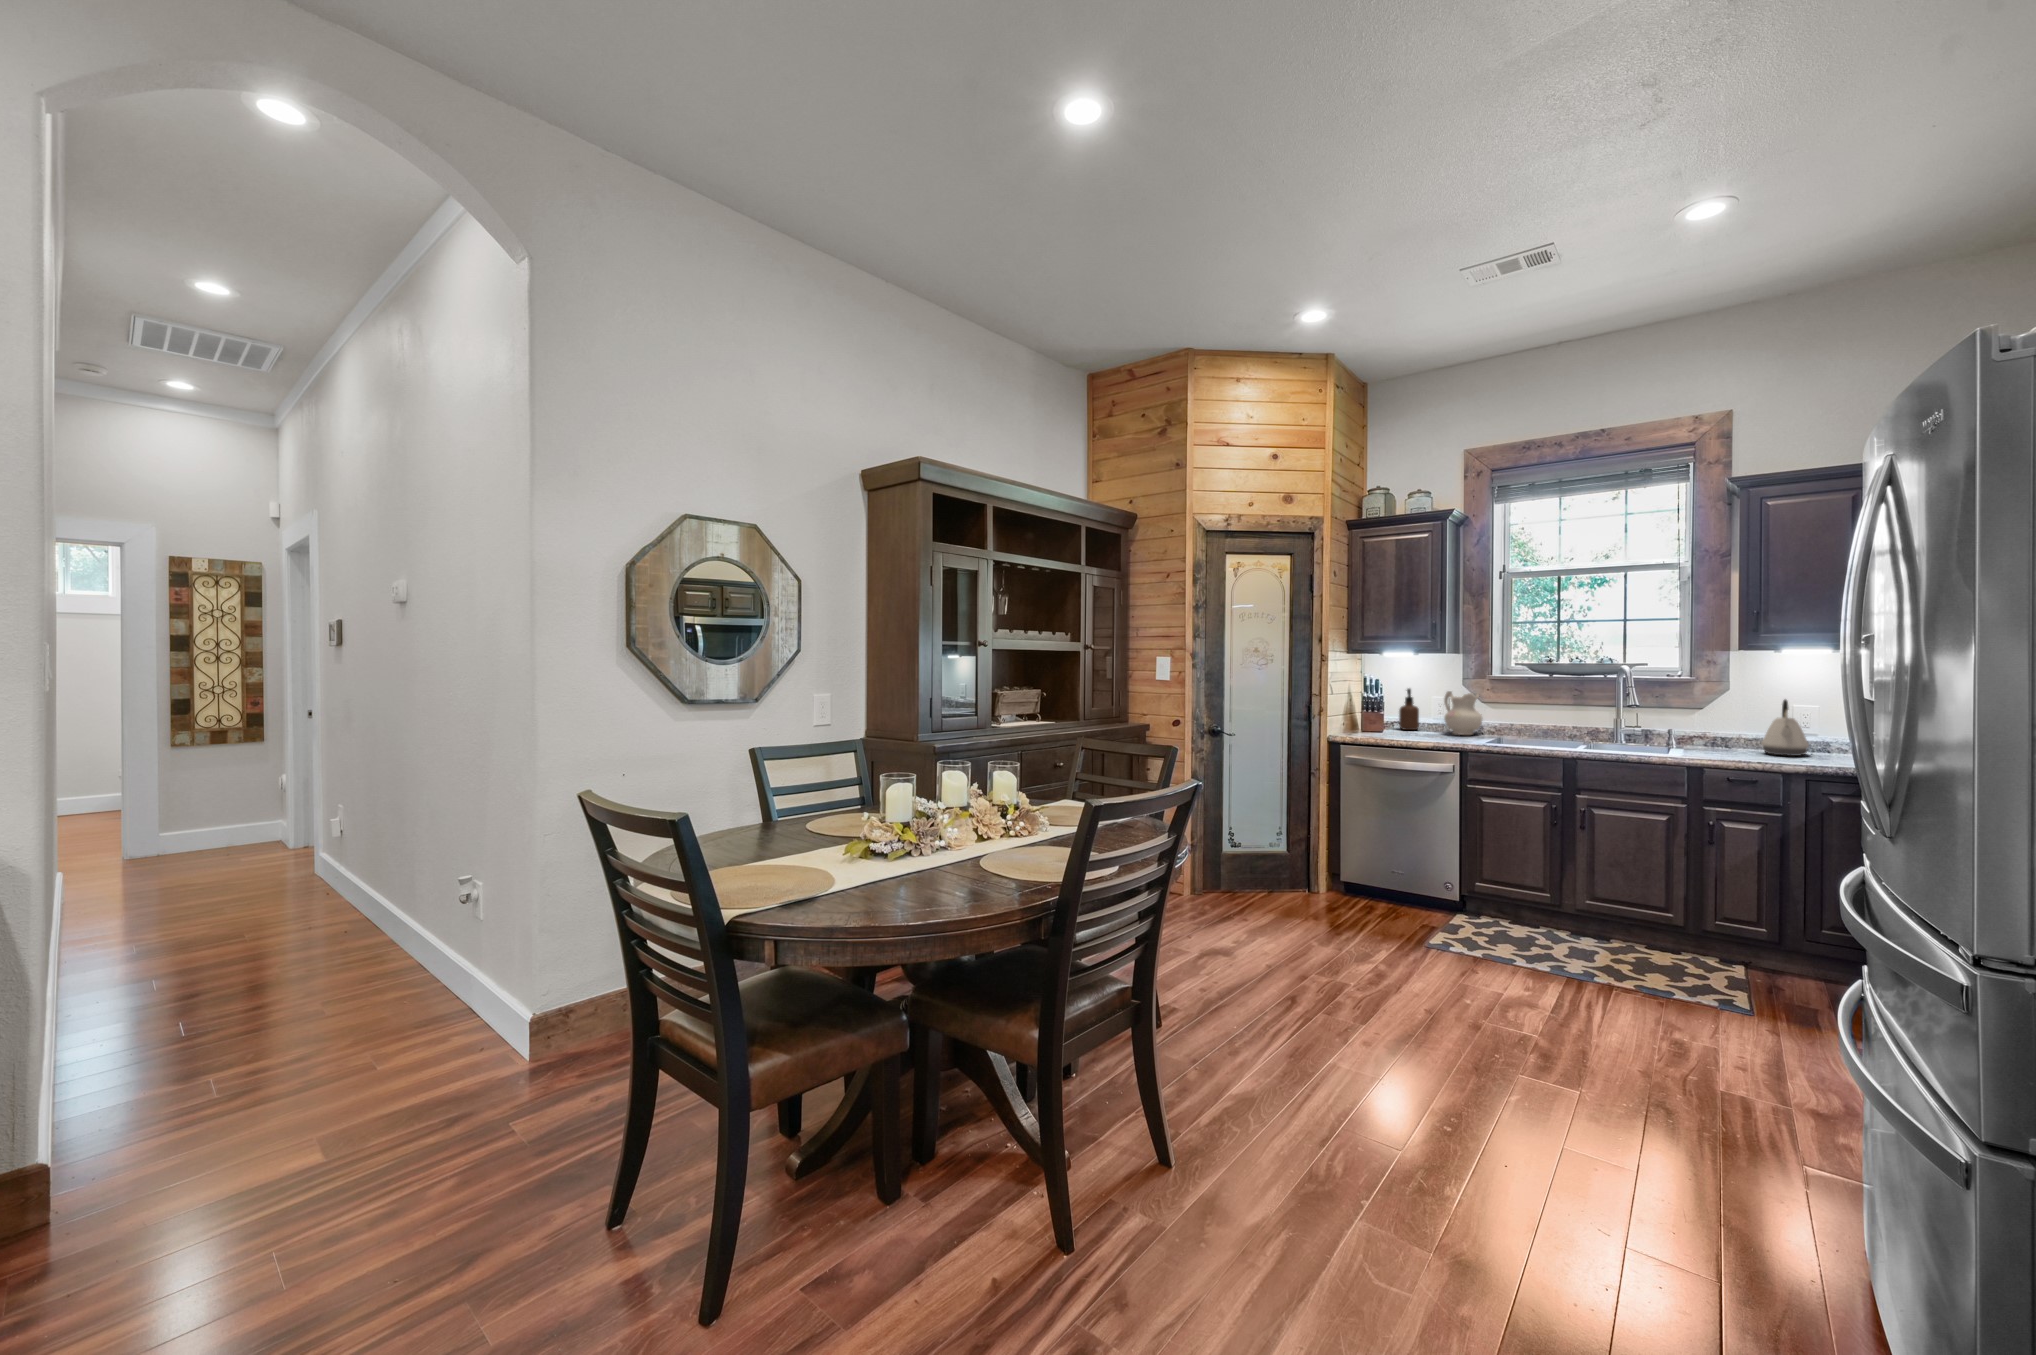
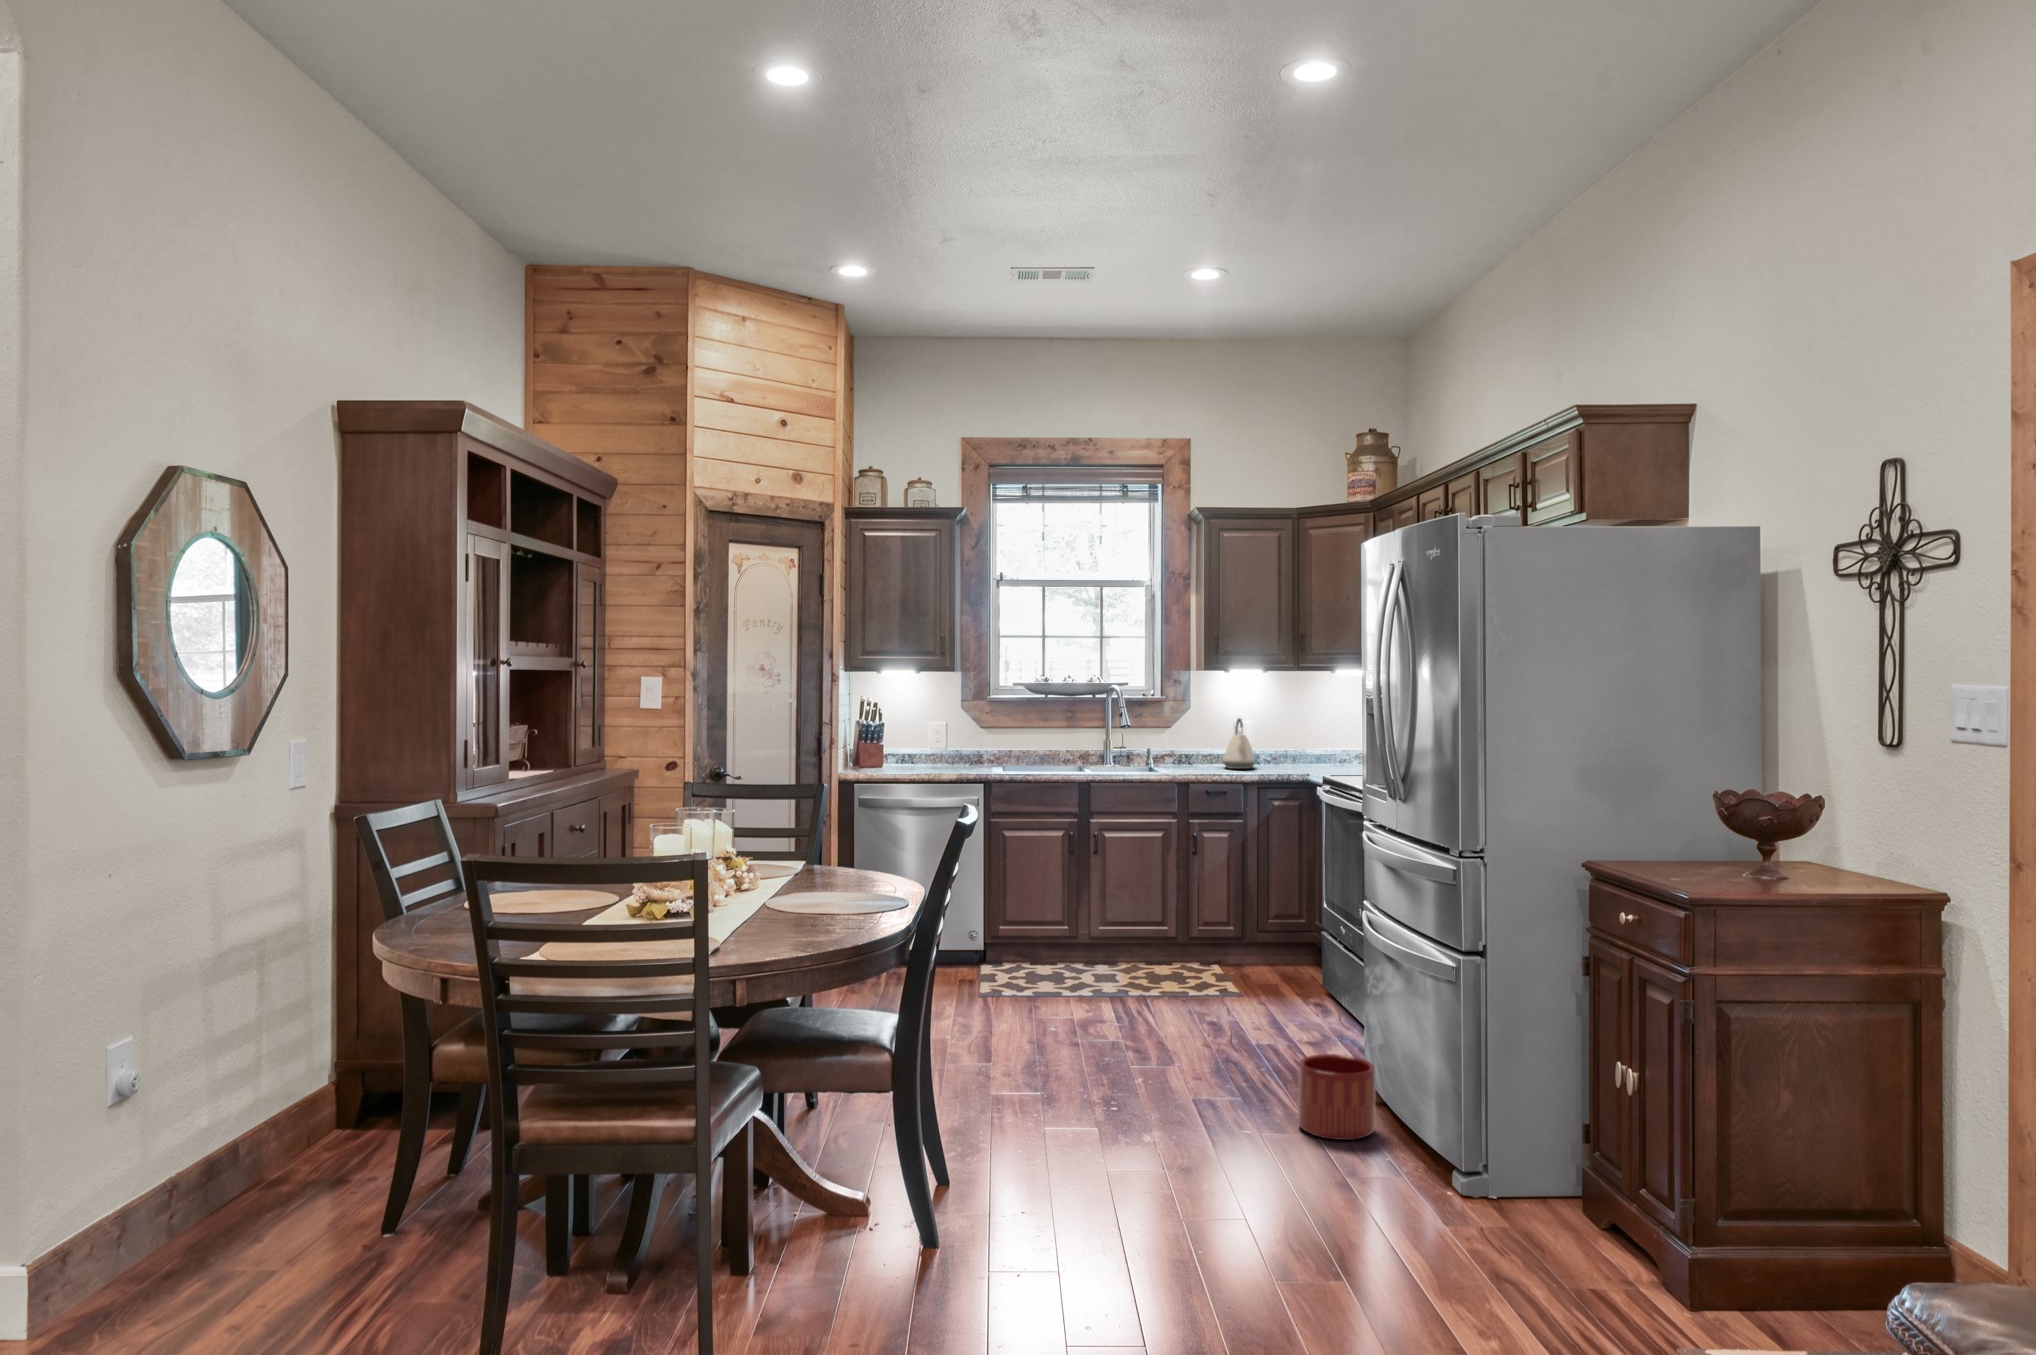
soap dispenser: present [1399,689,1419,730] -> none [896,712,917,760]
ceramic pitcher: present [1444,691,1482,735] -> none [946,714,986,763]
planter: none [1701,1152,1843,1308] -> present [1298,1054,1375,1140]

